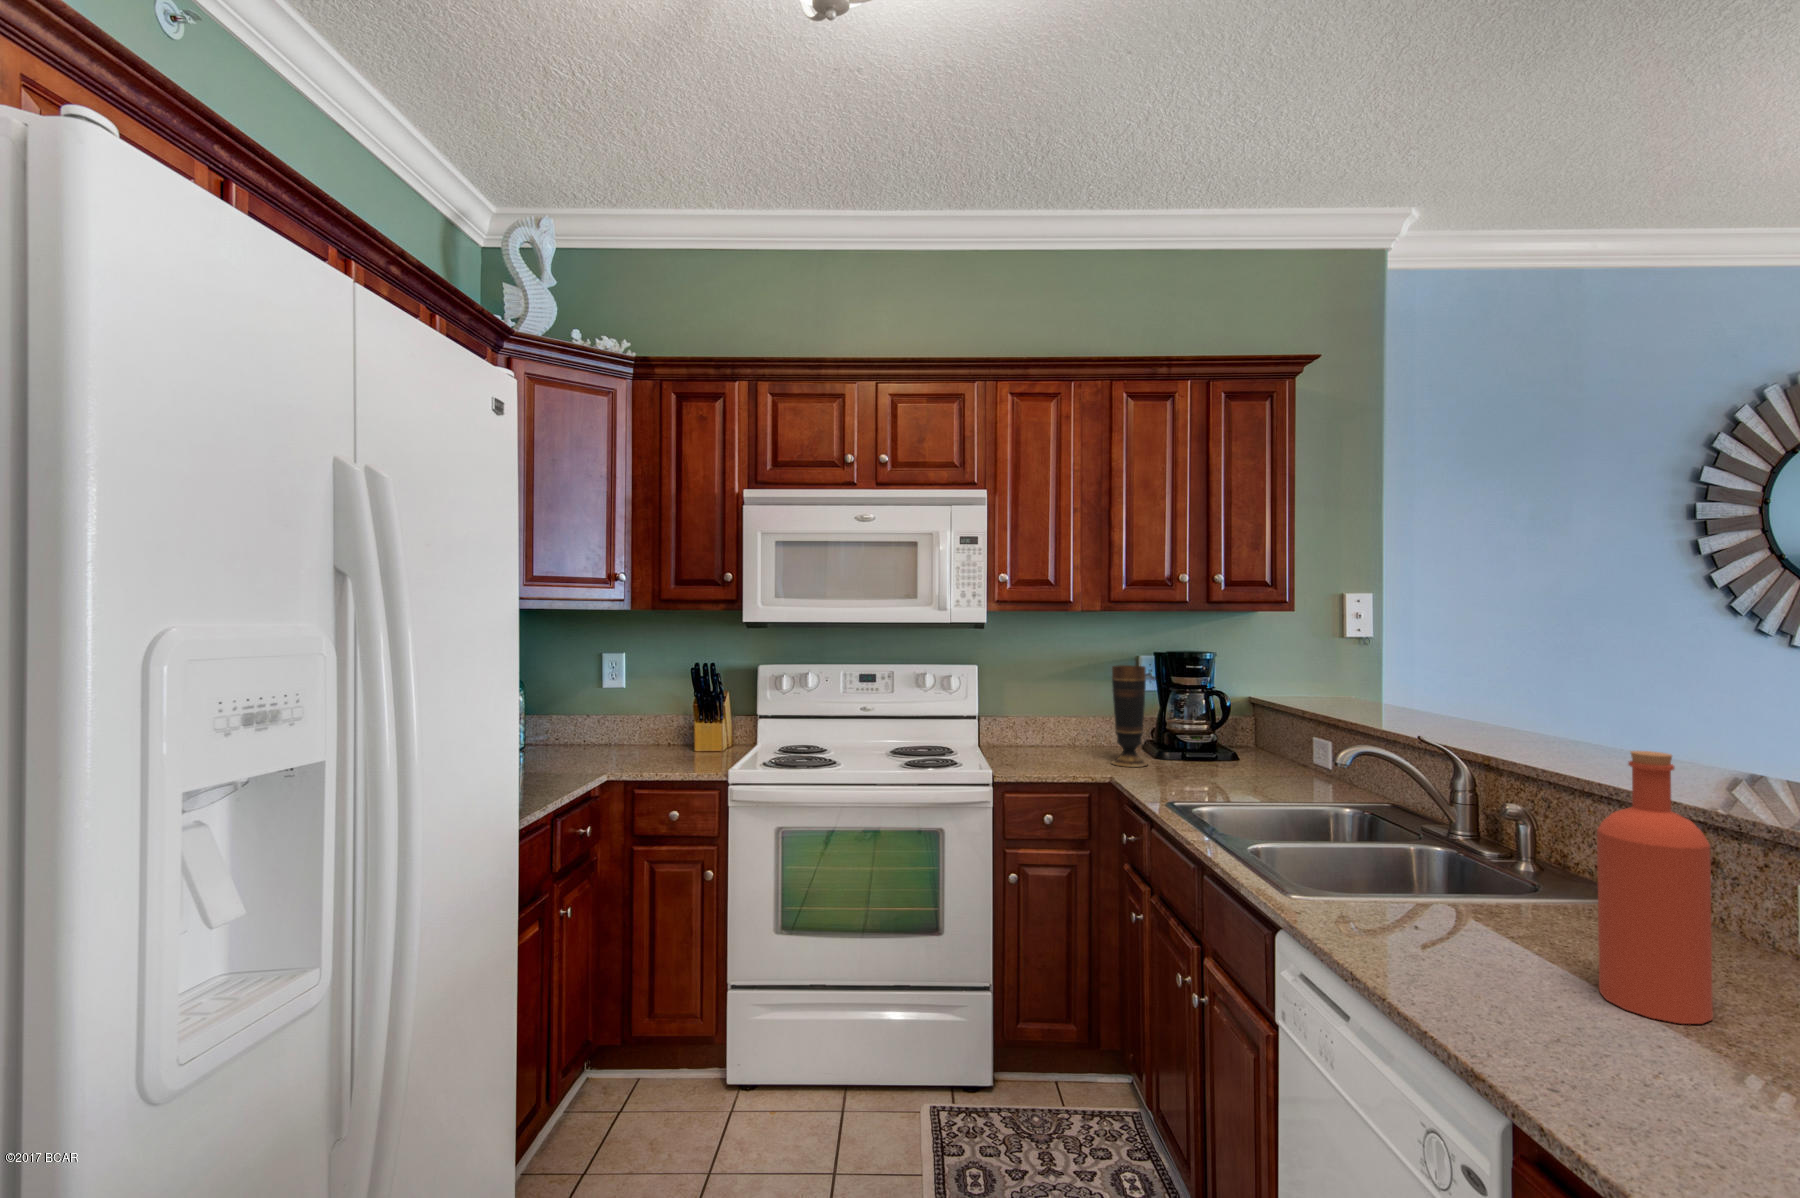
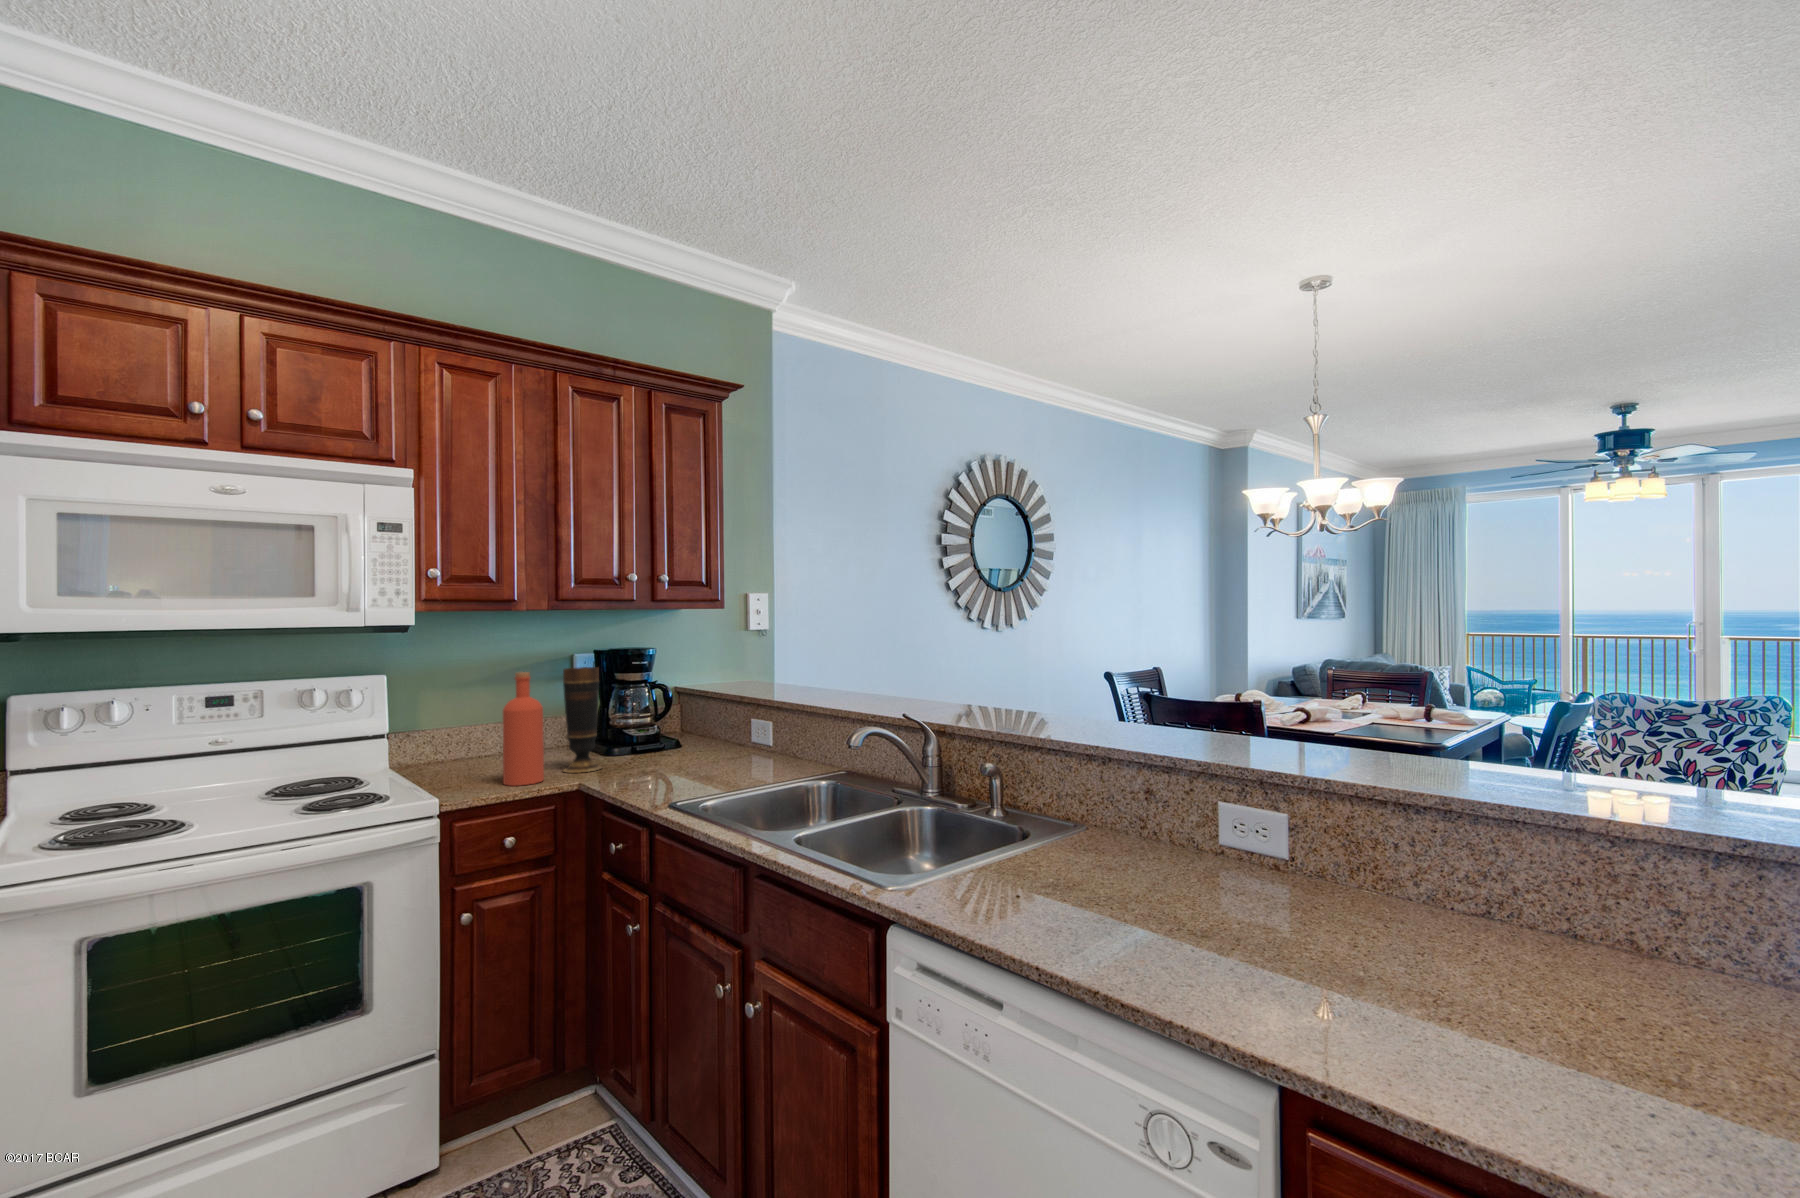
bottle: present [1597,751,1713,1024] -> present [503,672,544,786]

